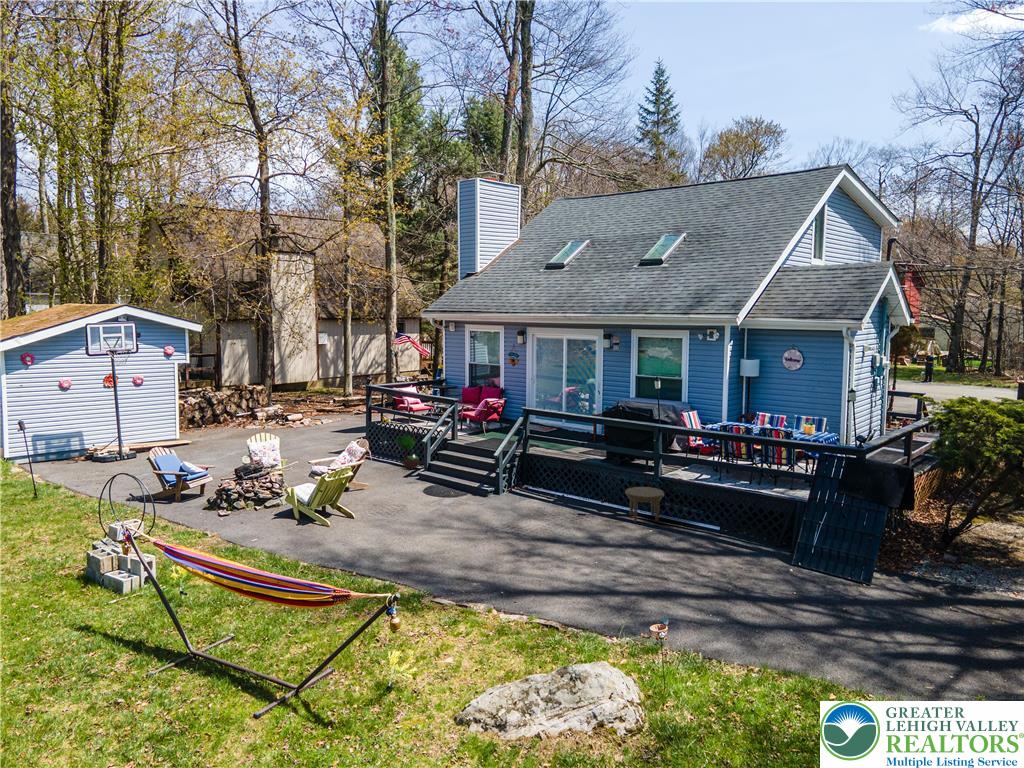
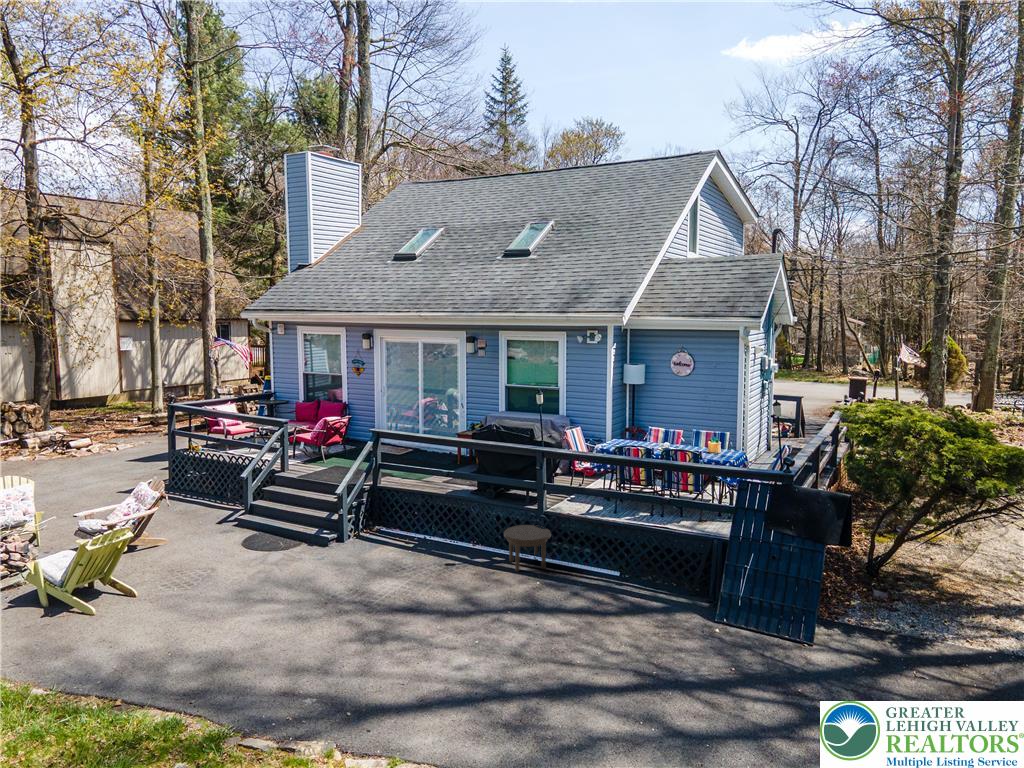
potted tree: present [396,436,419,469] -> none [205,464,239,511]

